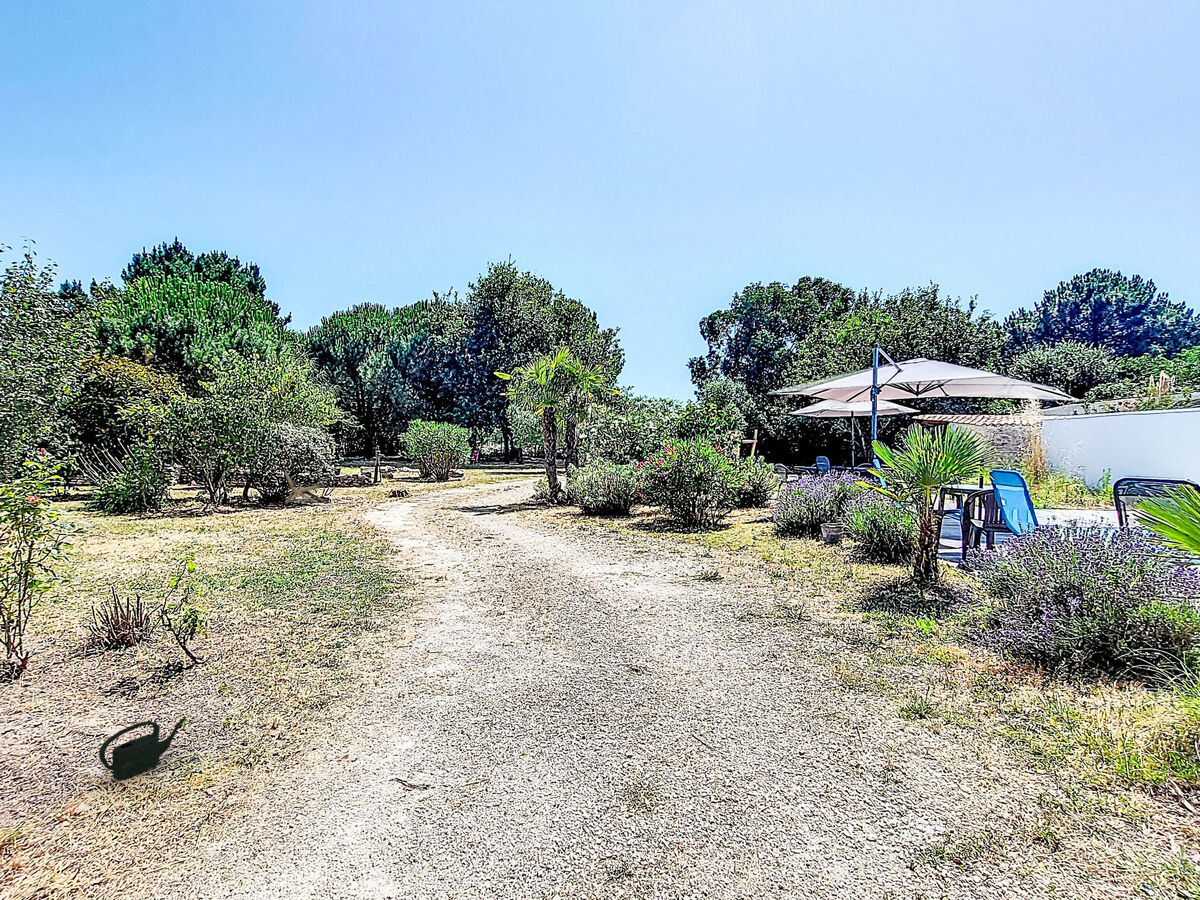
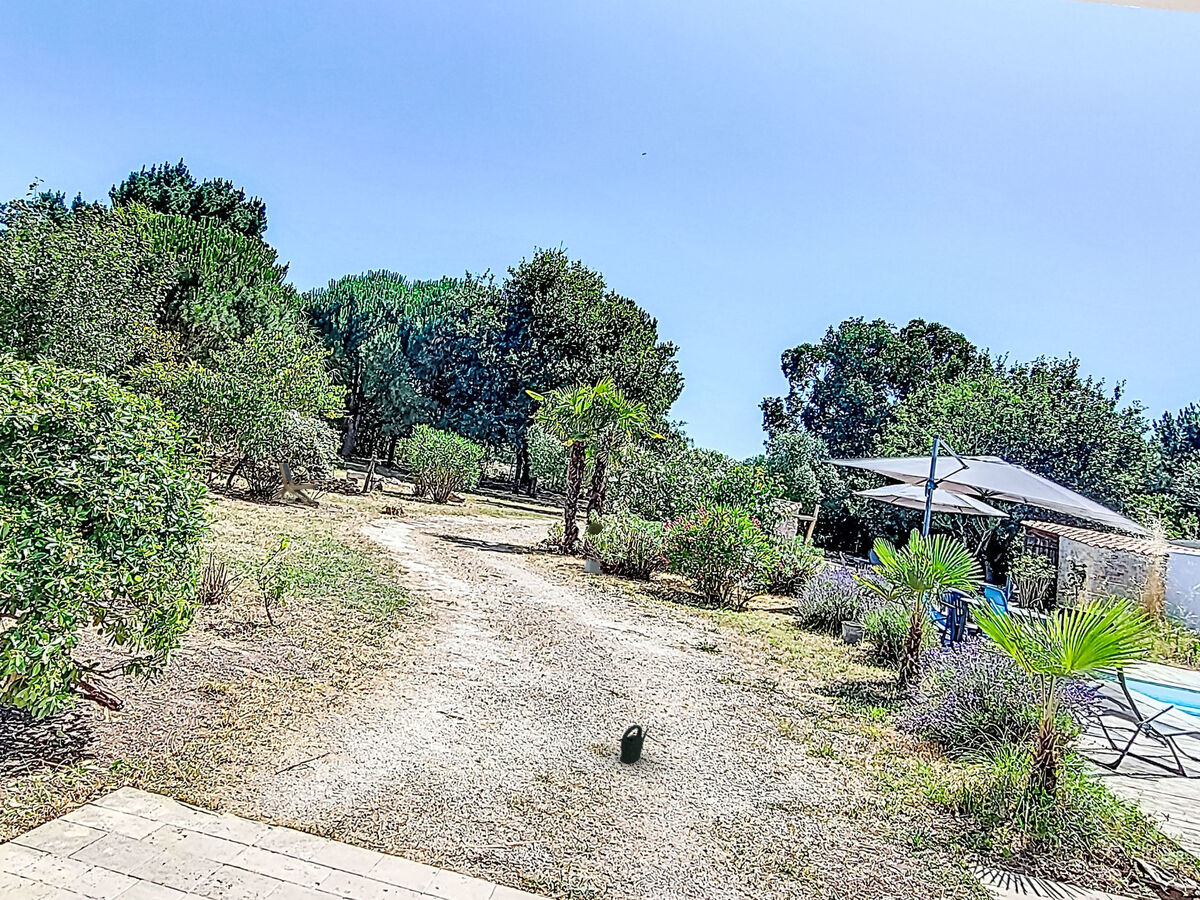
potted tree: none [567,473,587,519] -> present [585,522,604,574]
watering can: present [99,718,186,779] -> present [620,725,649,763]

